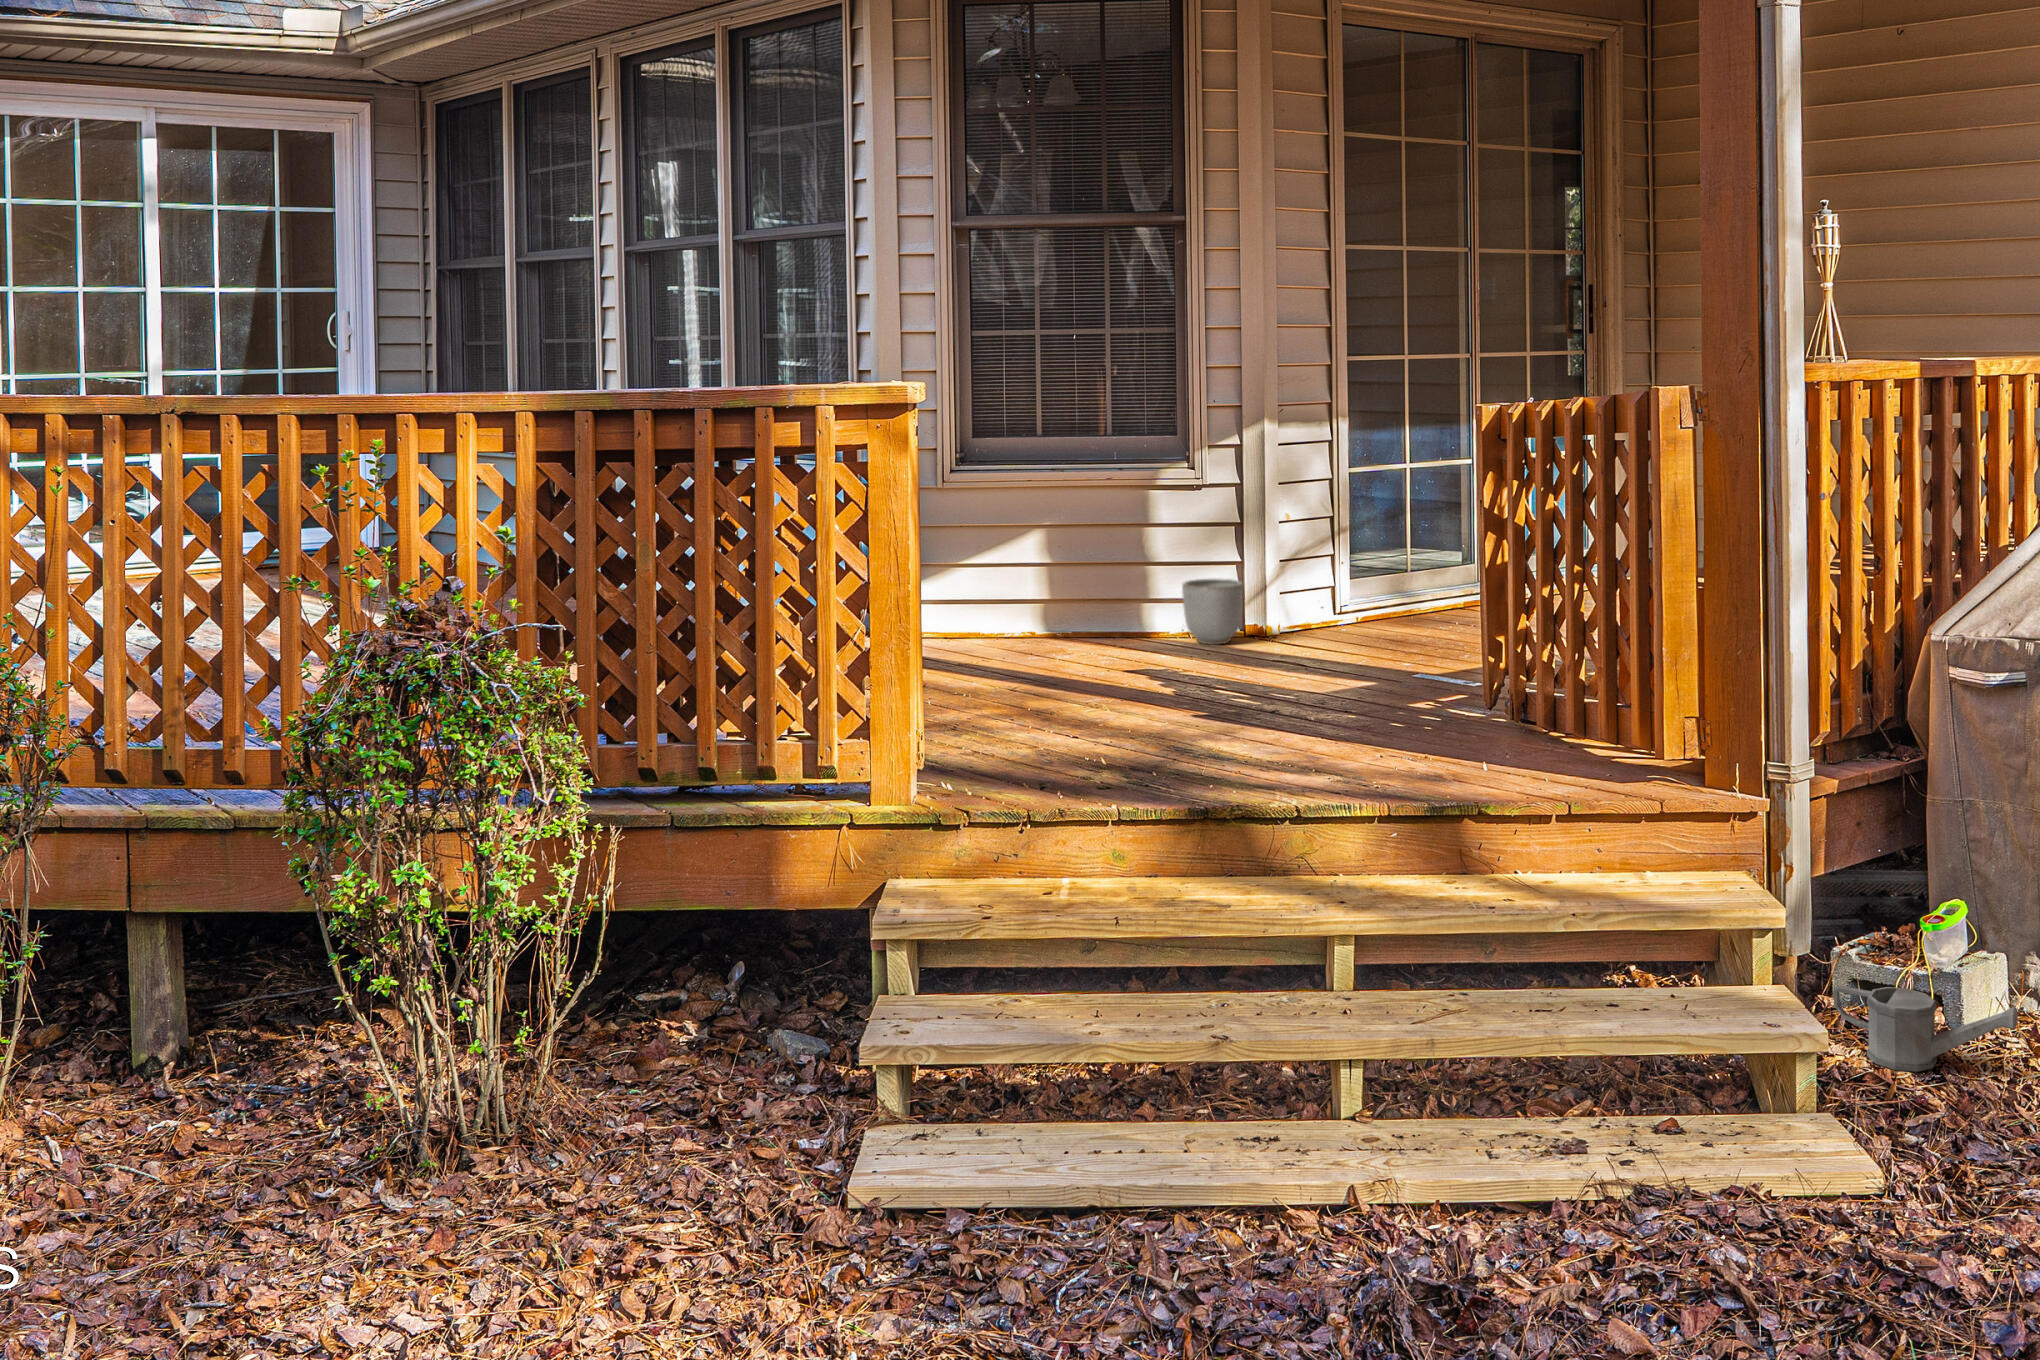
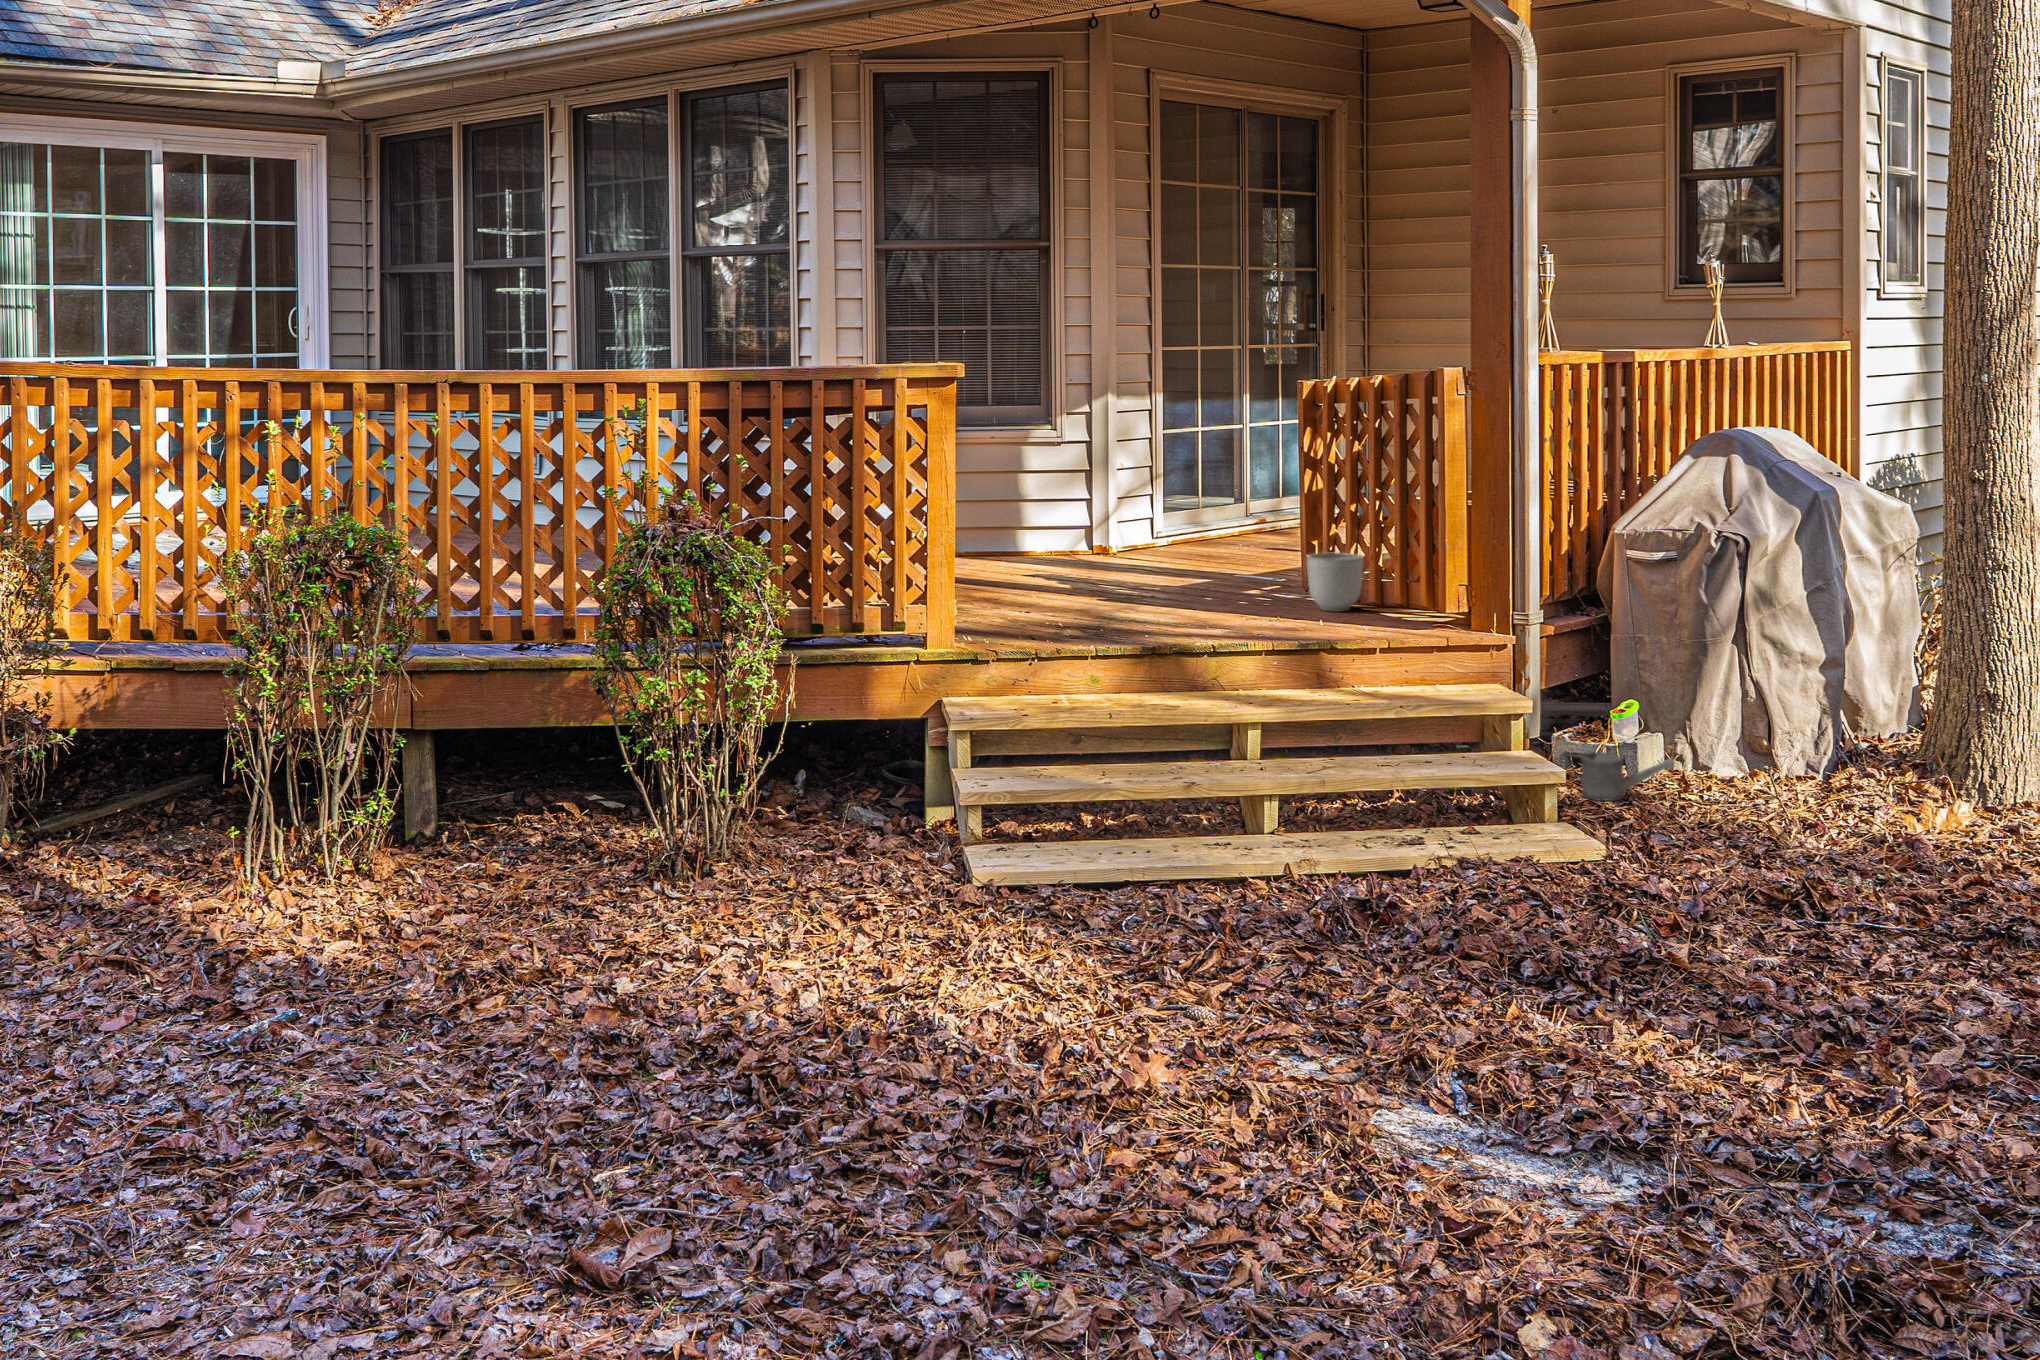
planter: present [1182,579,1243,645] -> present [1307,553,1363,612]

